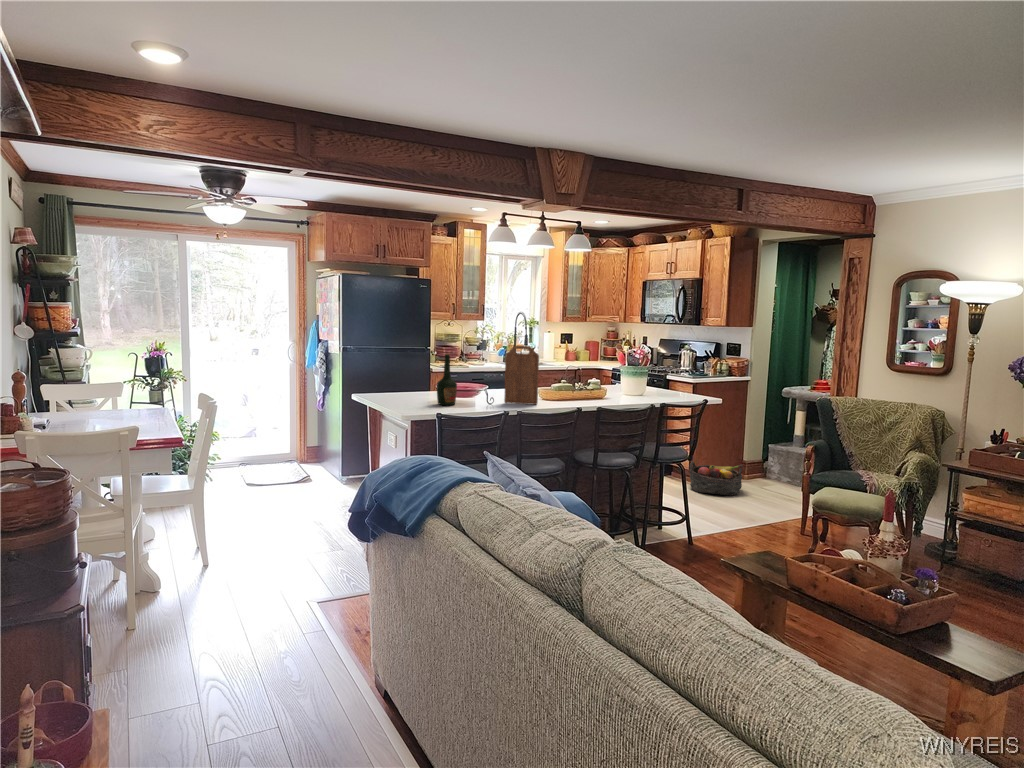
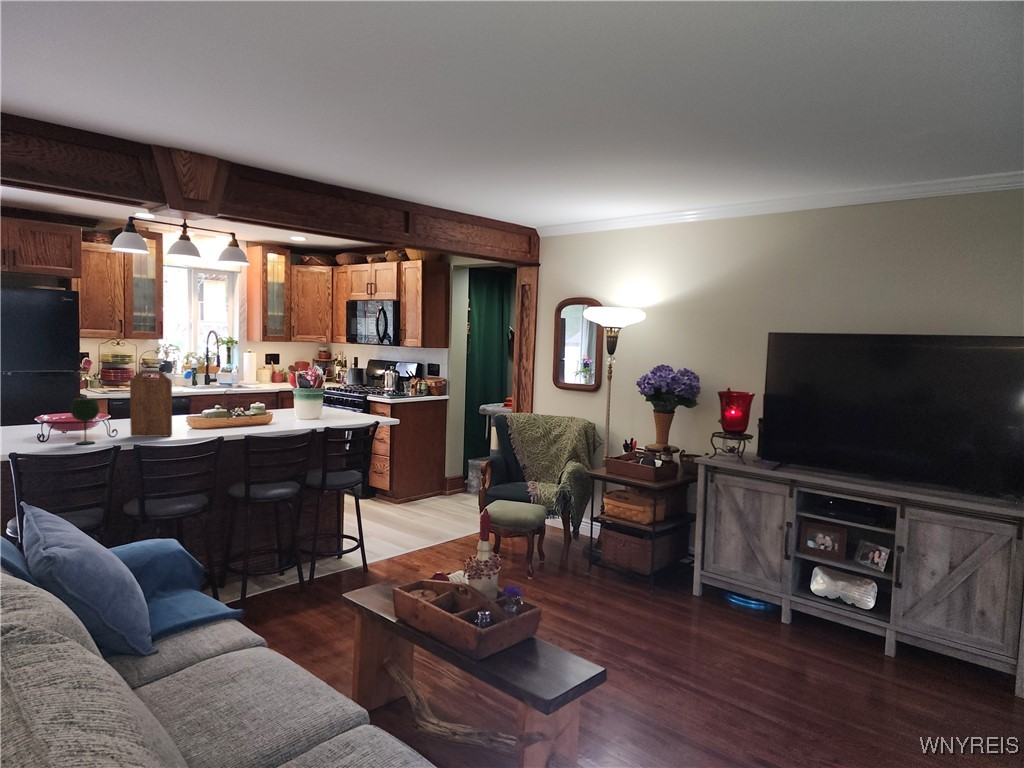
bottle: present [436,354,457,405] -> none [32,381,63,443]
wine glass: none [466,369,487,408] -> present [71,398,99,444]
basket: present [690,461,743,496] -> none [387,481,438,514]

